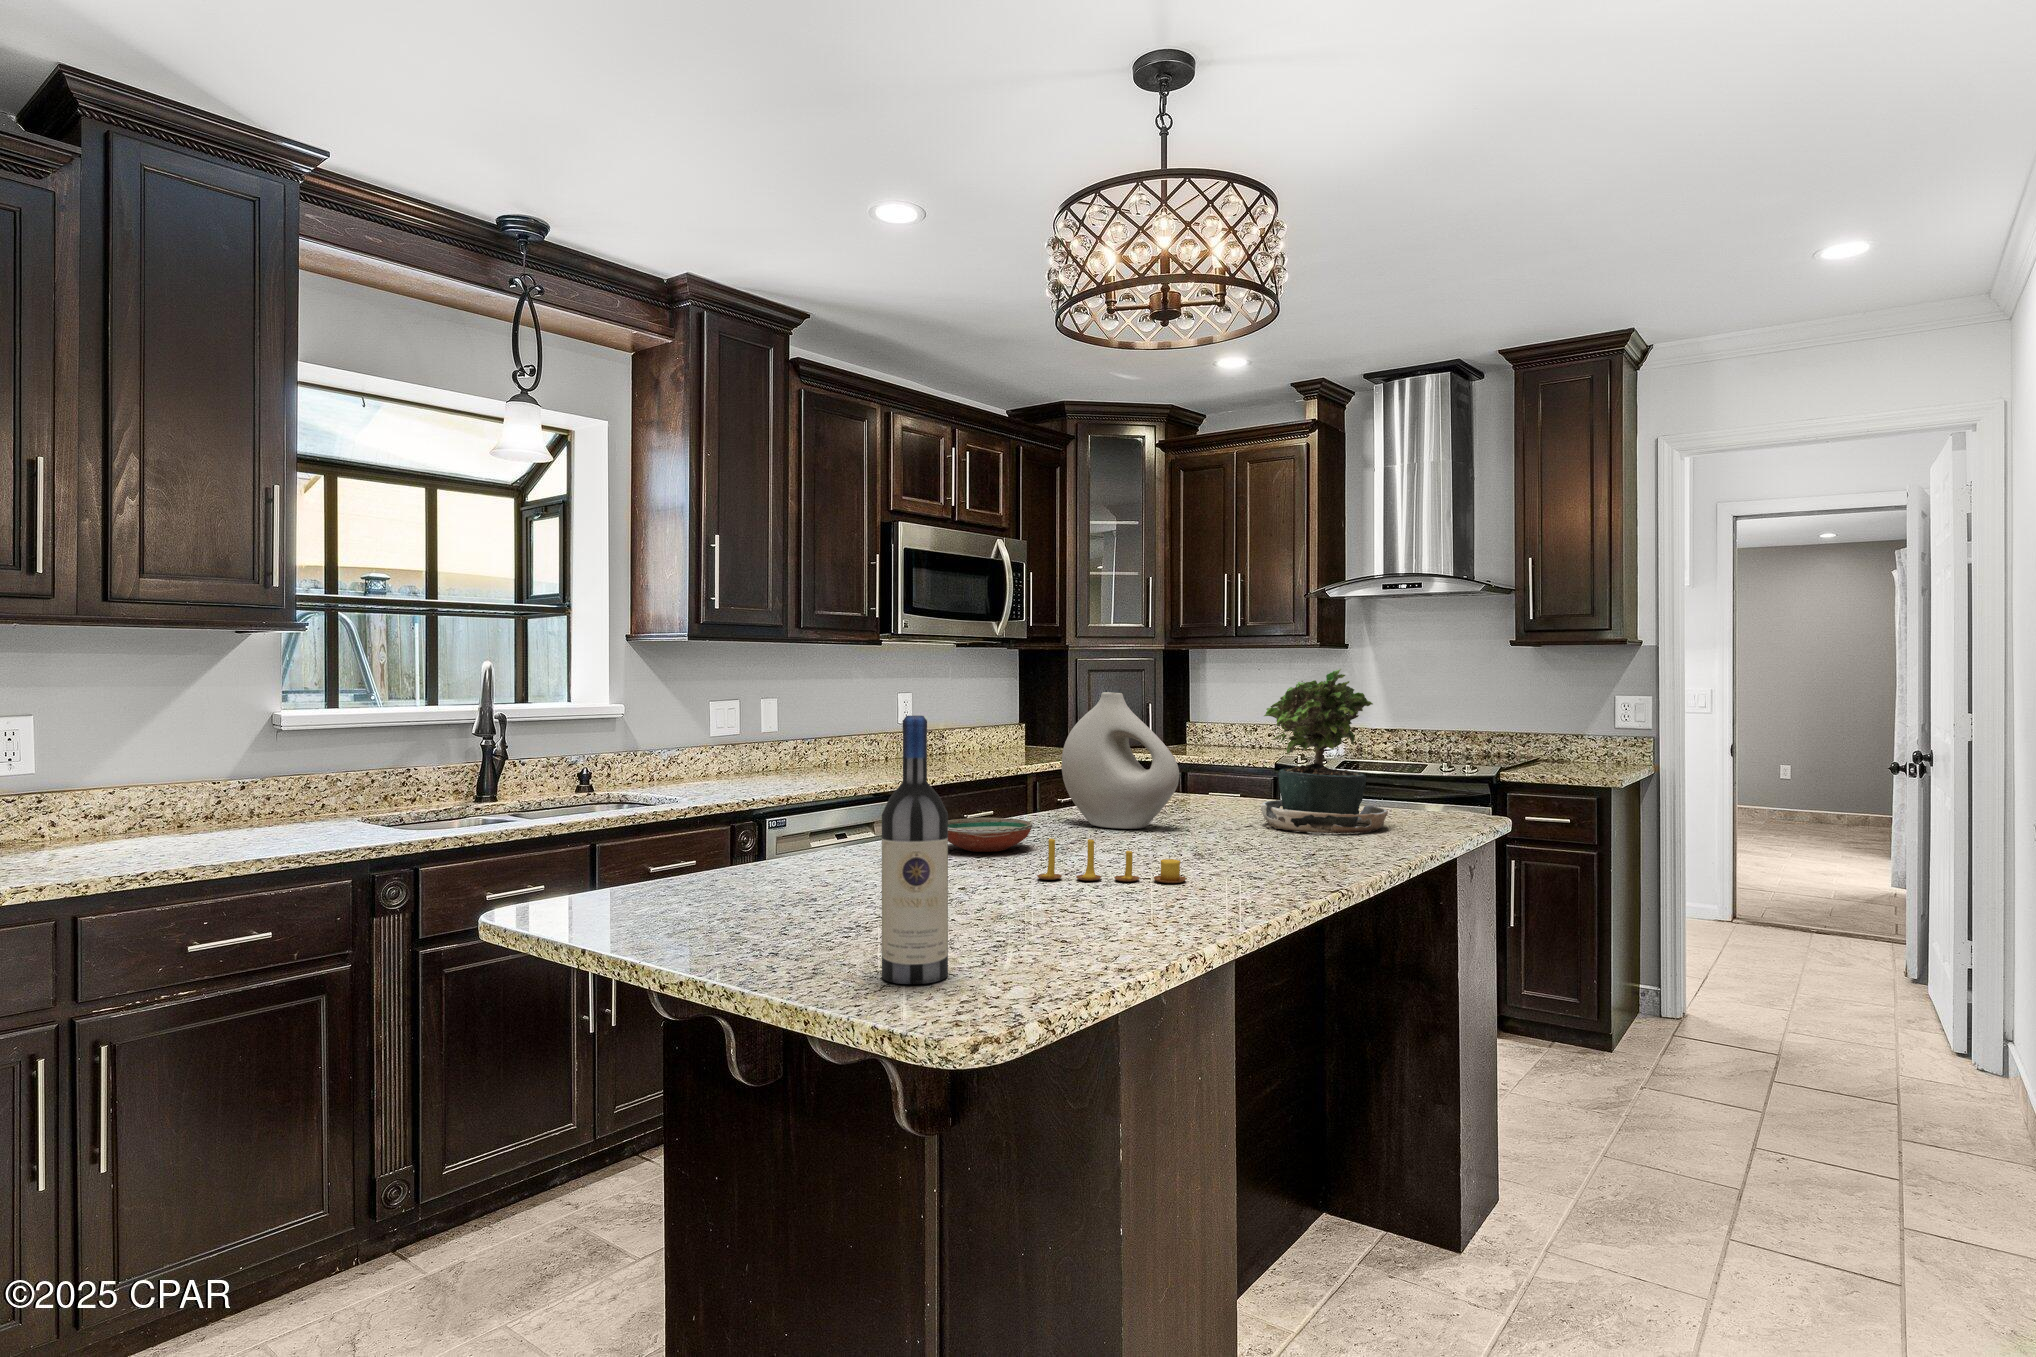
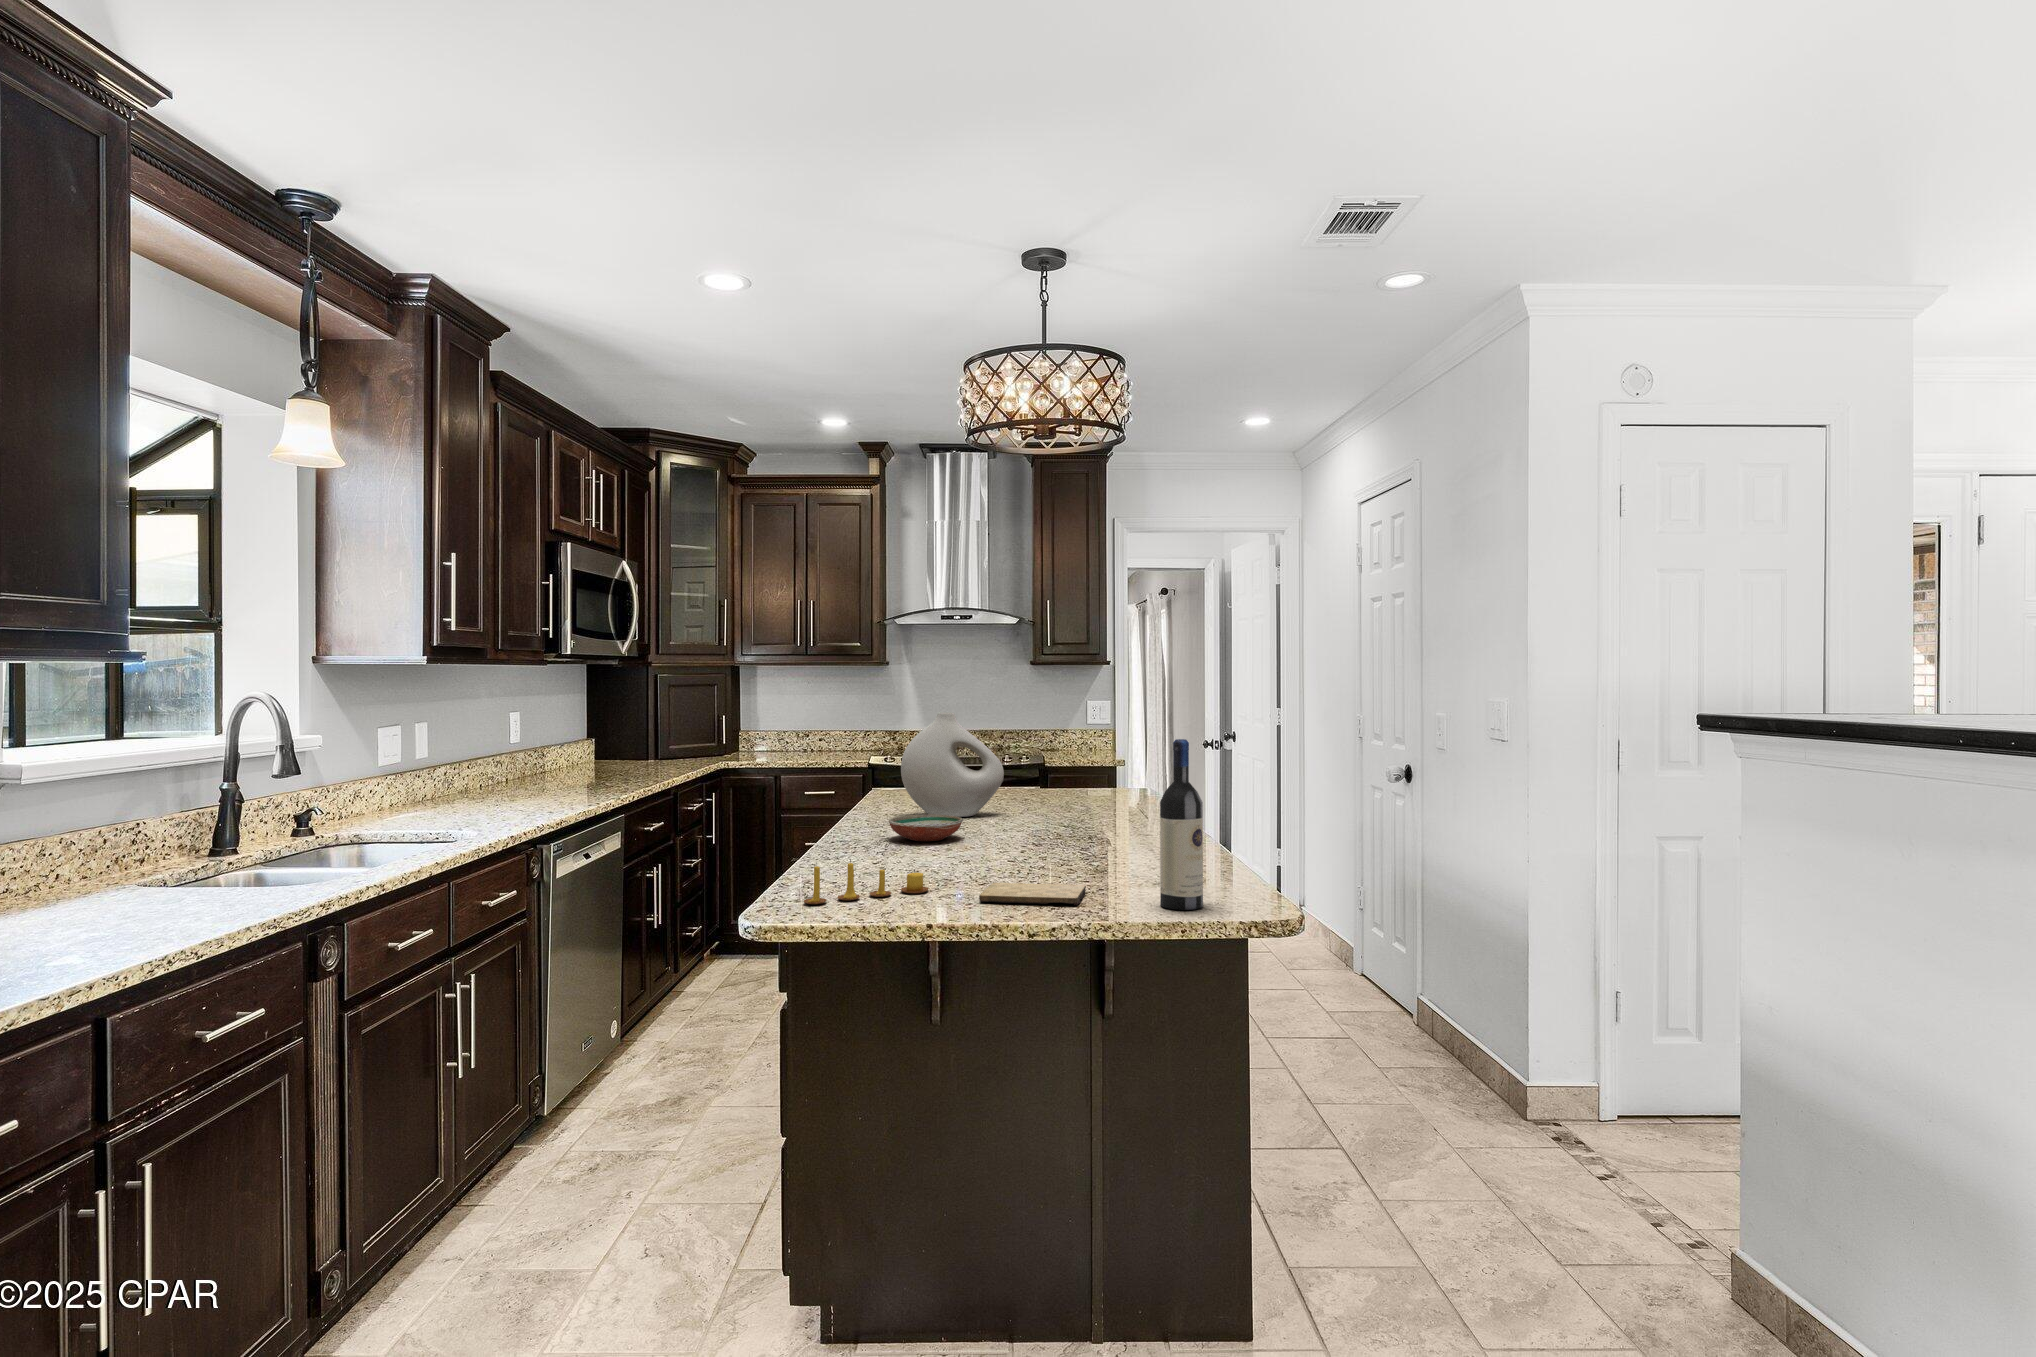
potted plant: present [1223,669,1388,833] -> none [1022,692,1122,810]
candle: present [1037,834,1186,883] -> present [804,860,929,904]
cutting board: none [735,907,888,951] -> present [979,883,1086,905]

